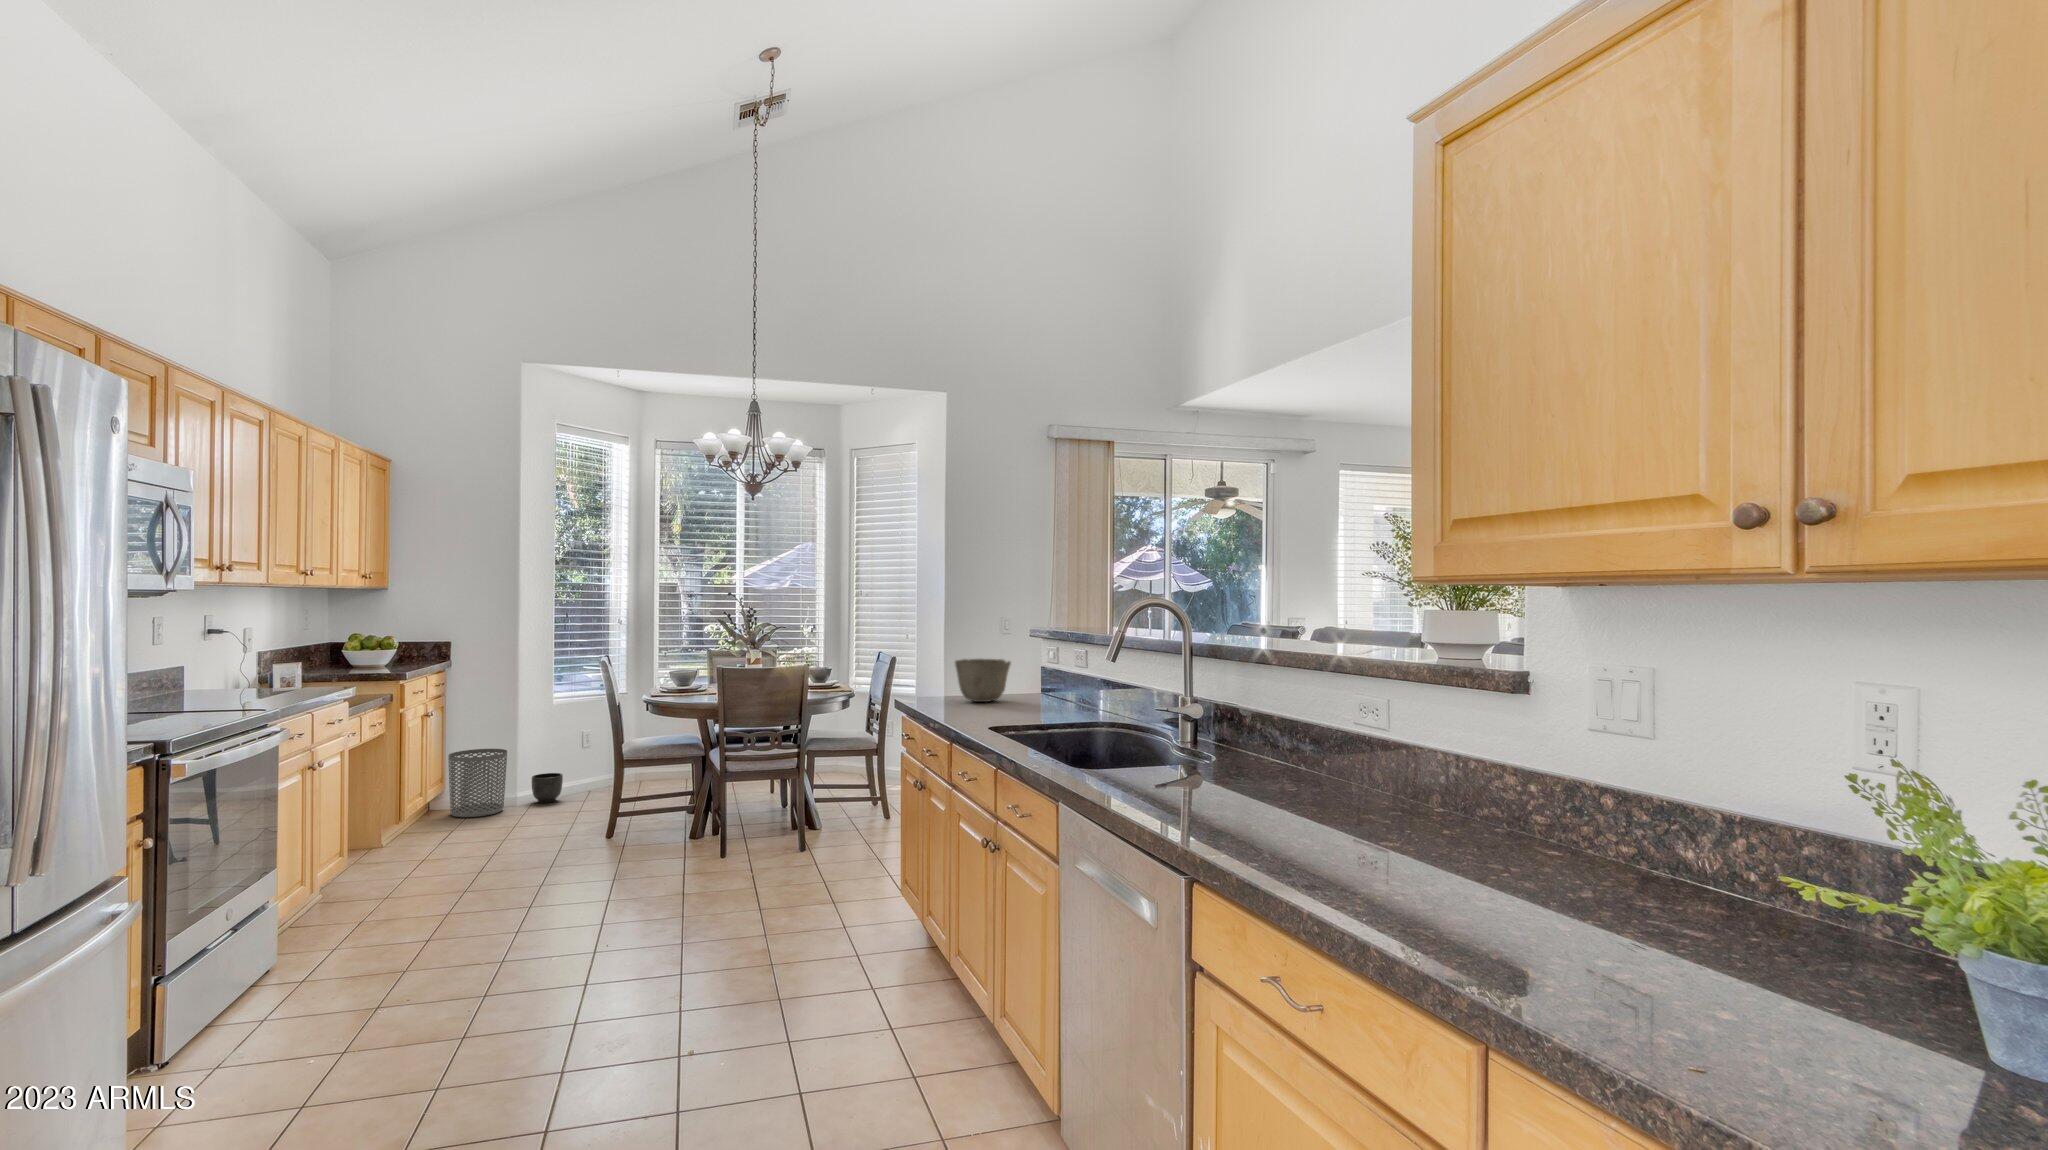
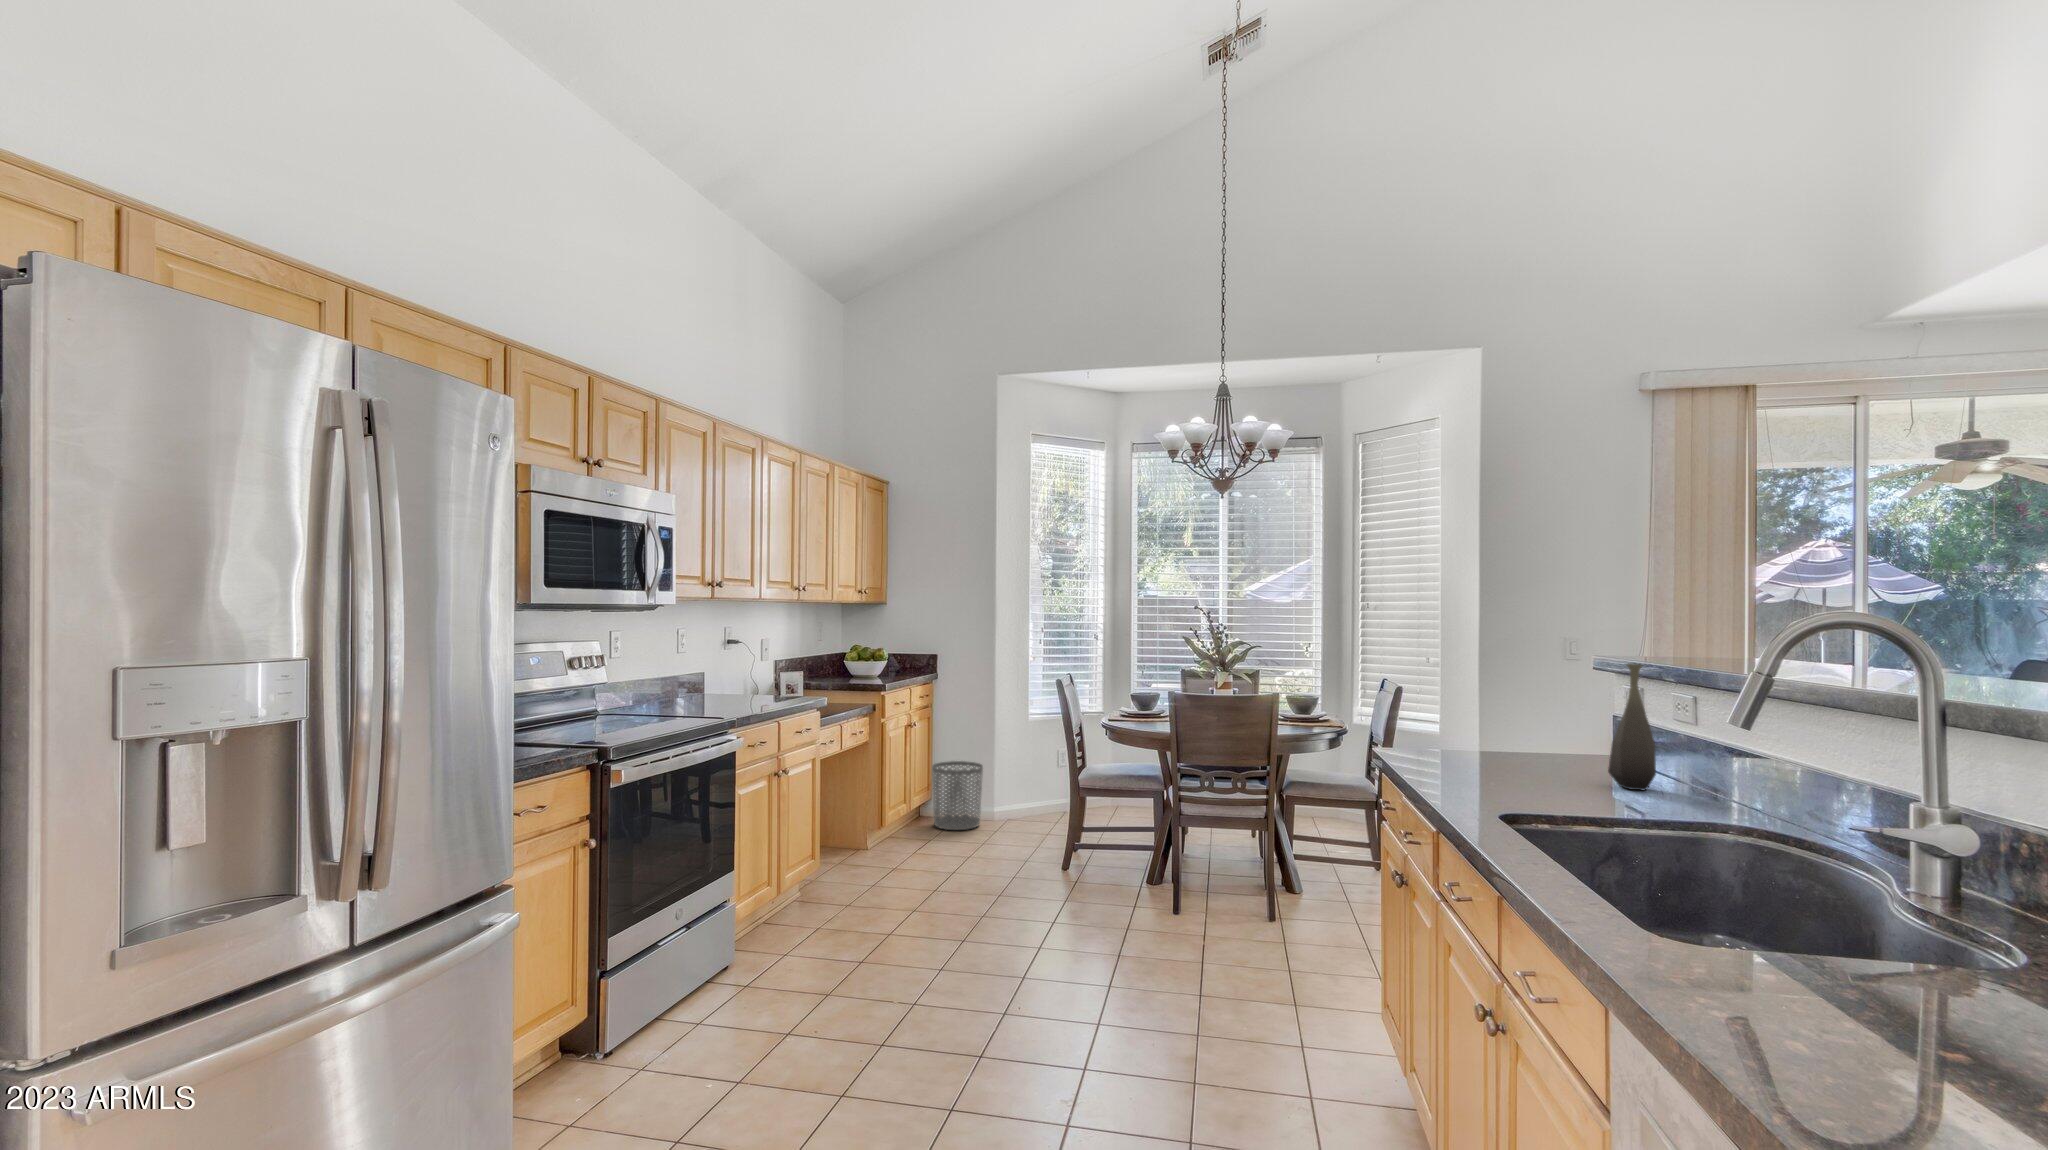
bottle: none [1031,623,1055,698] -> present [1608,663,1656,790]
ceramic bowl: present [955,659,1011,702] -> none [1467,715,1569,787]
planter: present [532,773,563,803] -> none [1007,792,1035,823]

